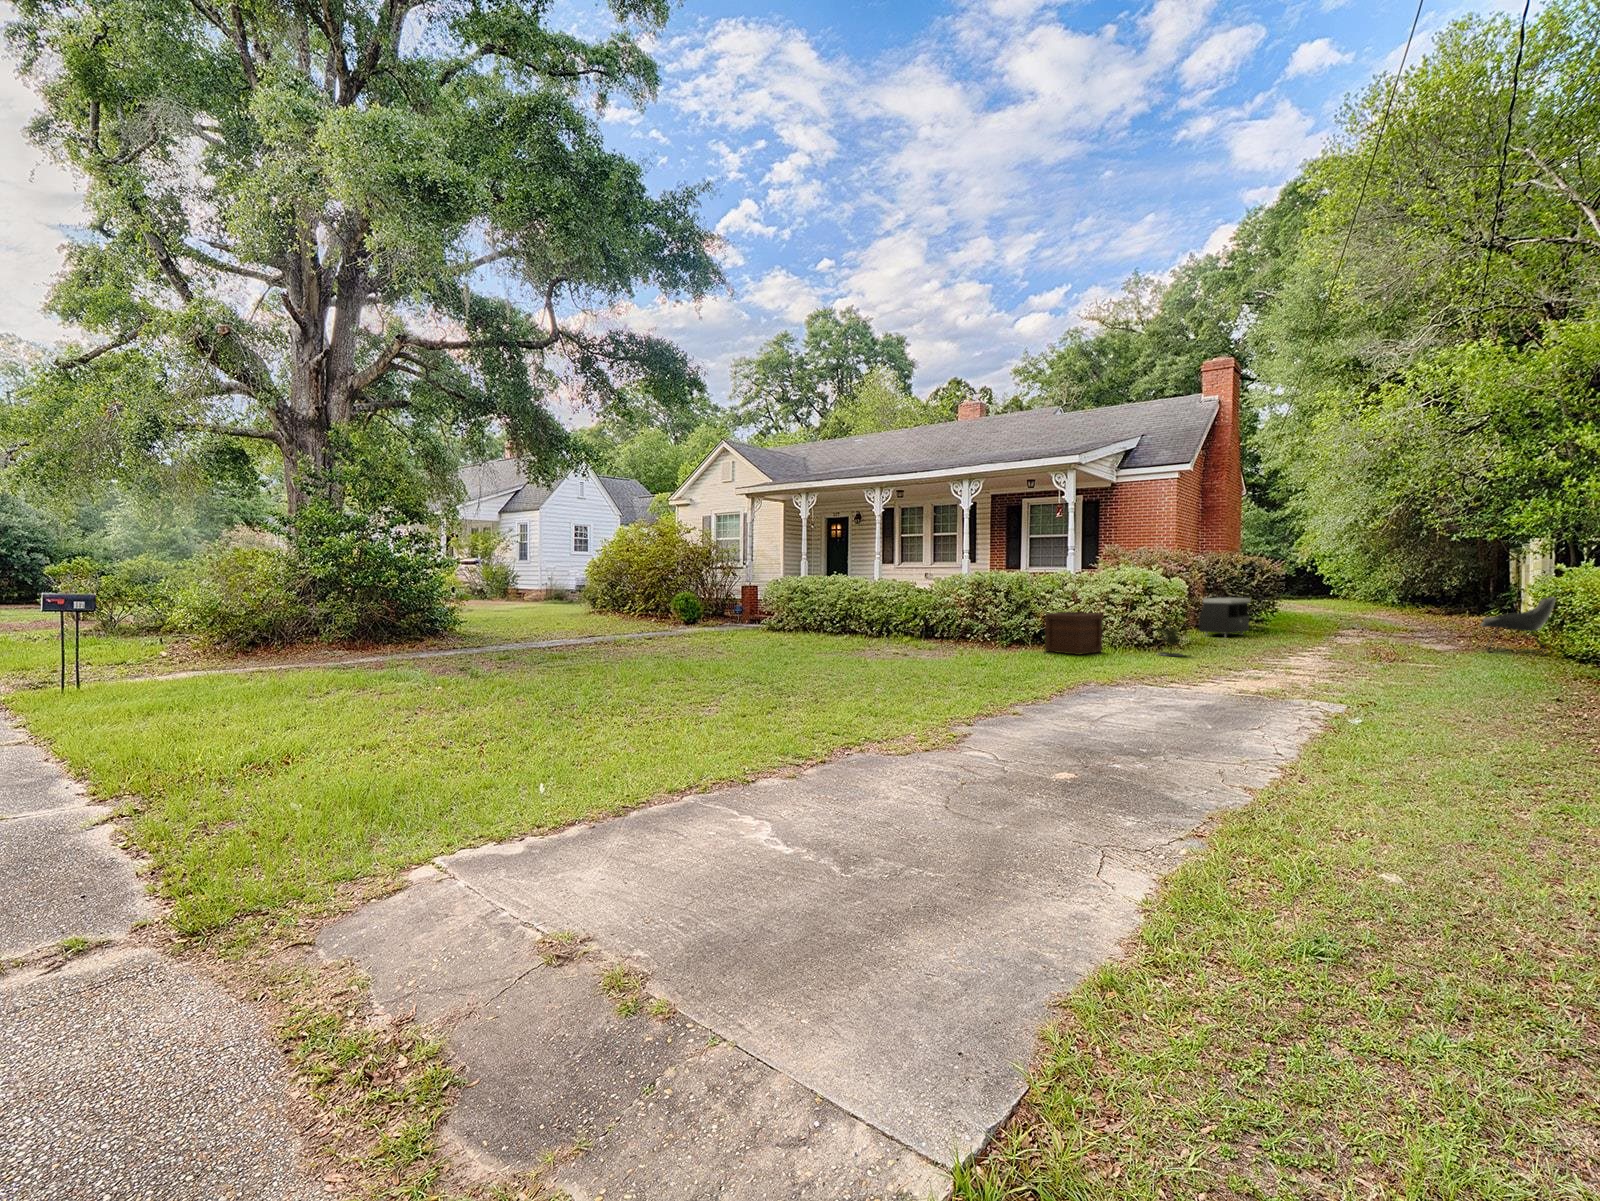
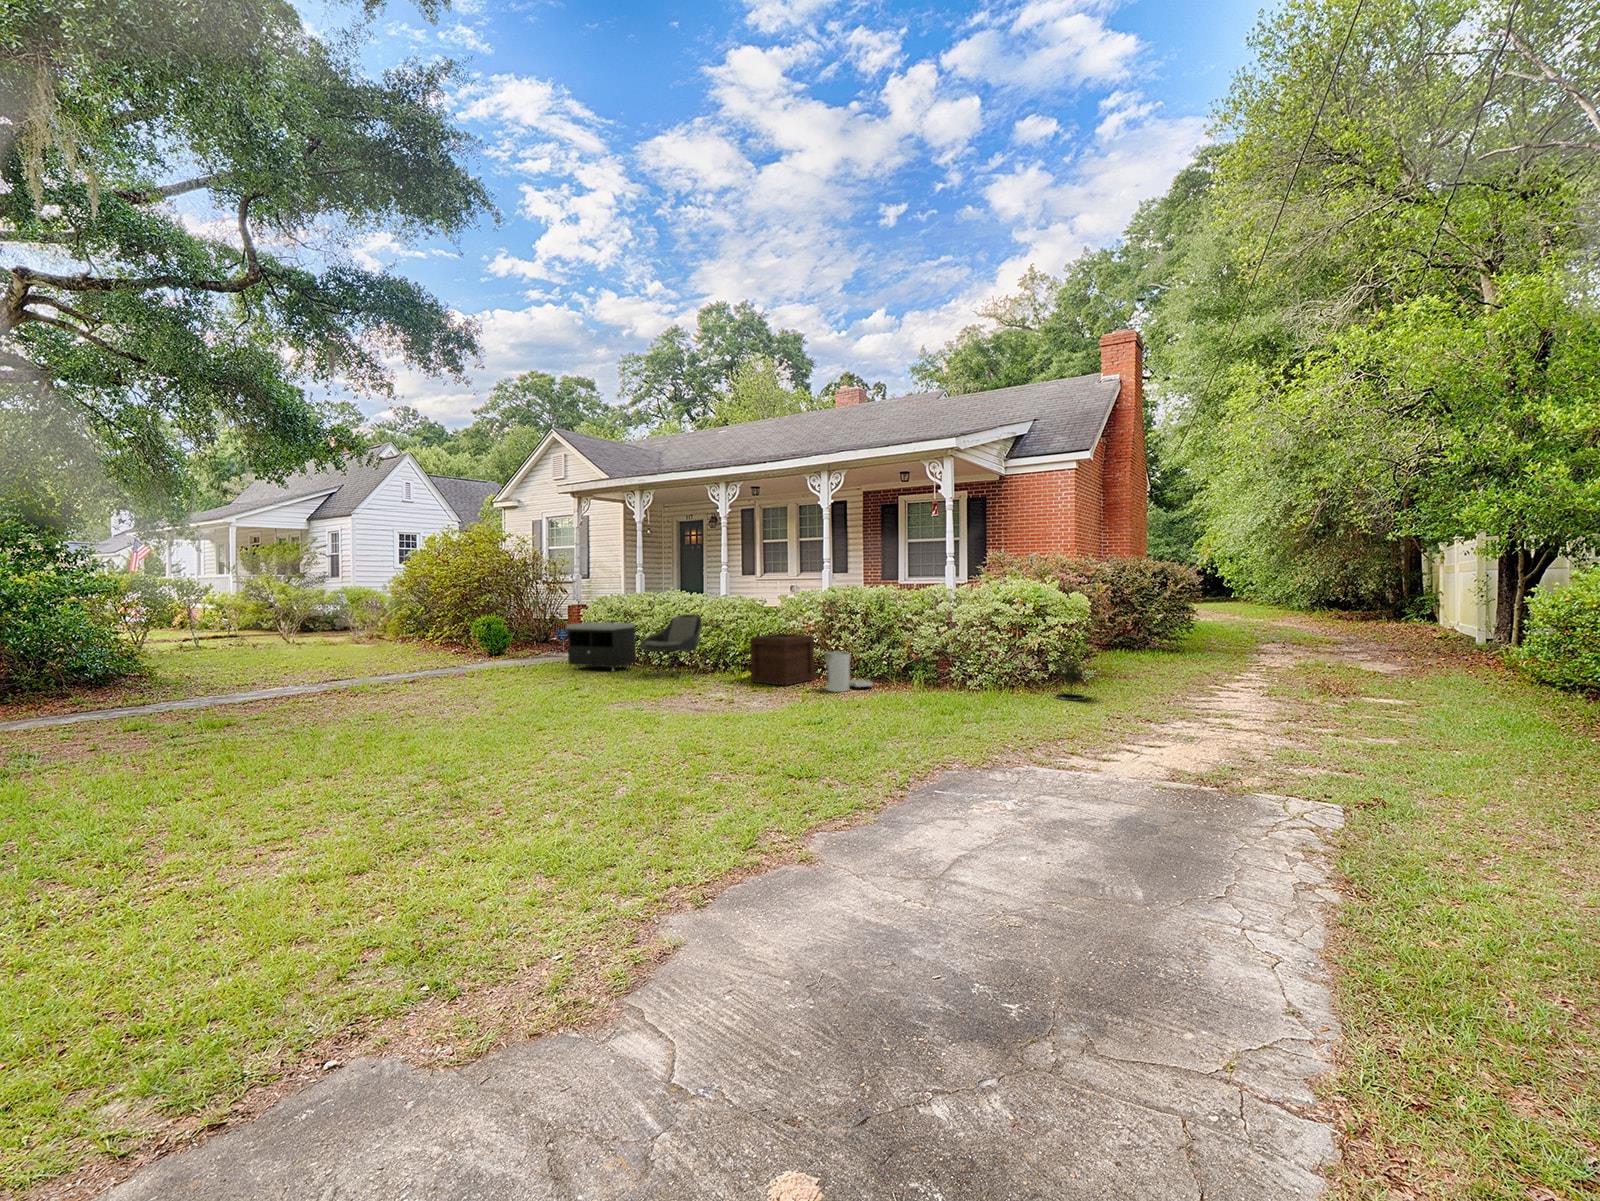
storage bench: present [1199,597,1251,637] -> present [566,622,636,671]
lounge chair: present [1480,597,1556,656] -> present [639,614,705,678]
wooden crate: present [1045,612,1103,655] -> present [750,633,815,686]
trash can: none [978,619,1014,648] -> present [825,651,873,692]

